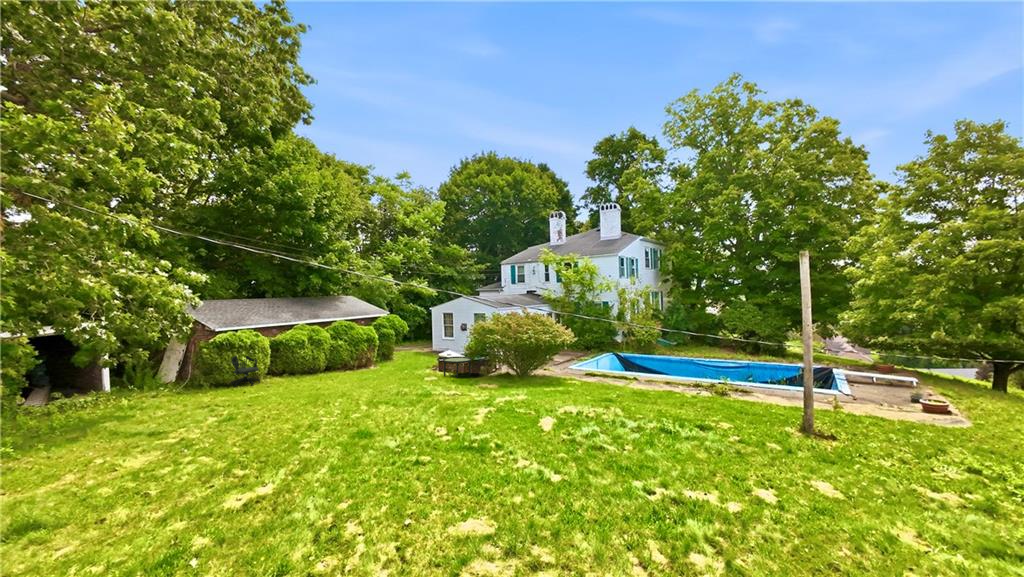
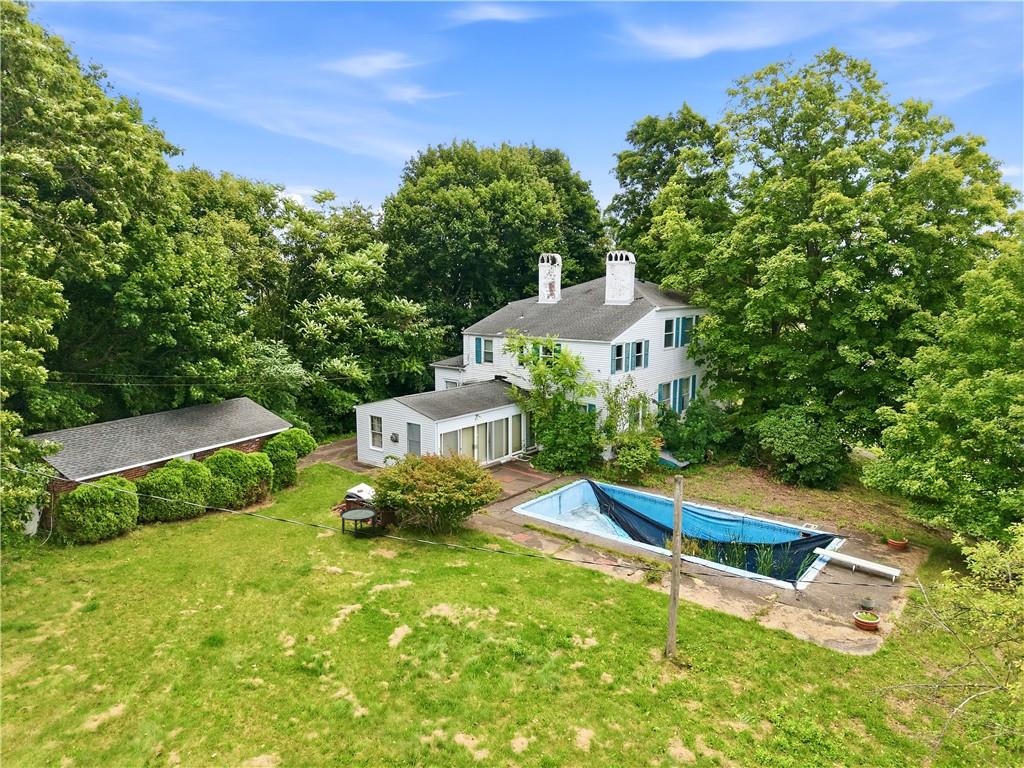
chair: present [231,356,260,387] -> none [93,510,128,550]

